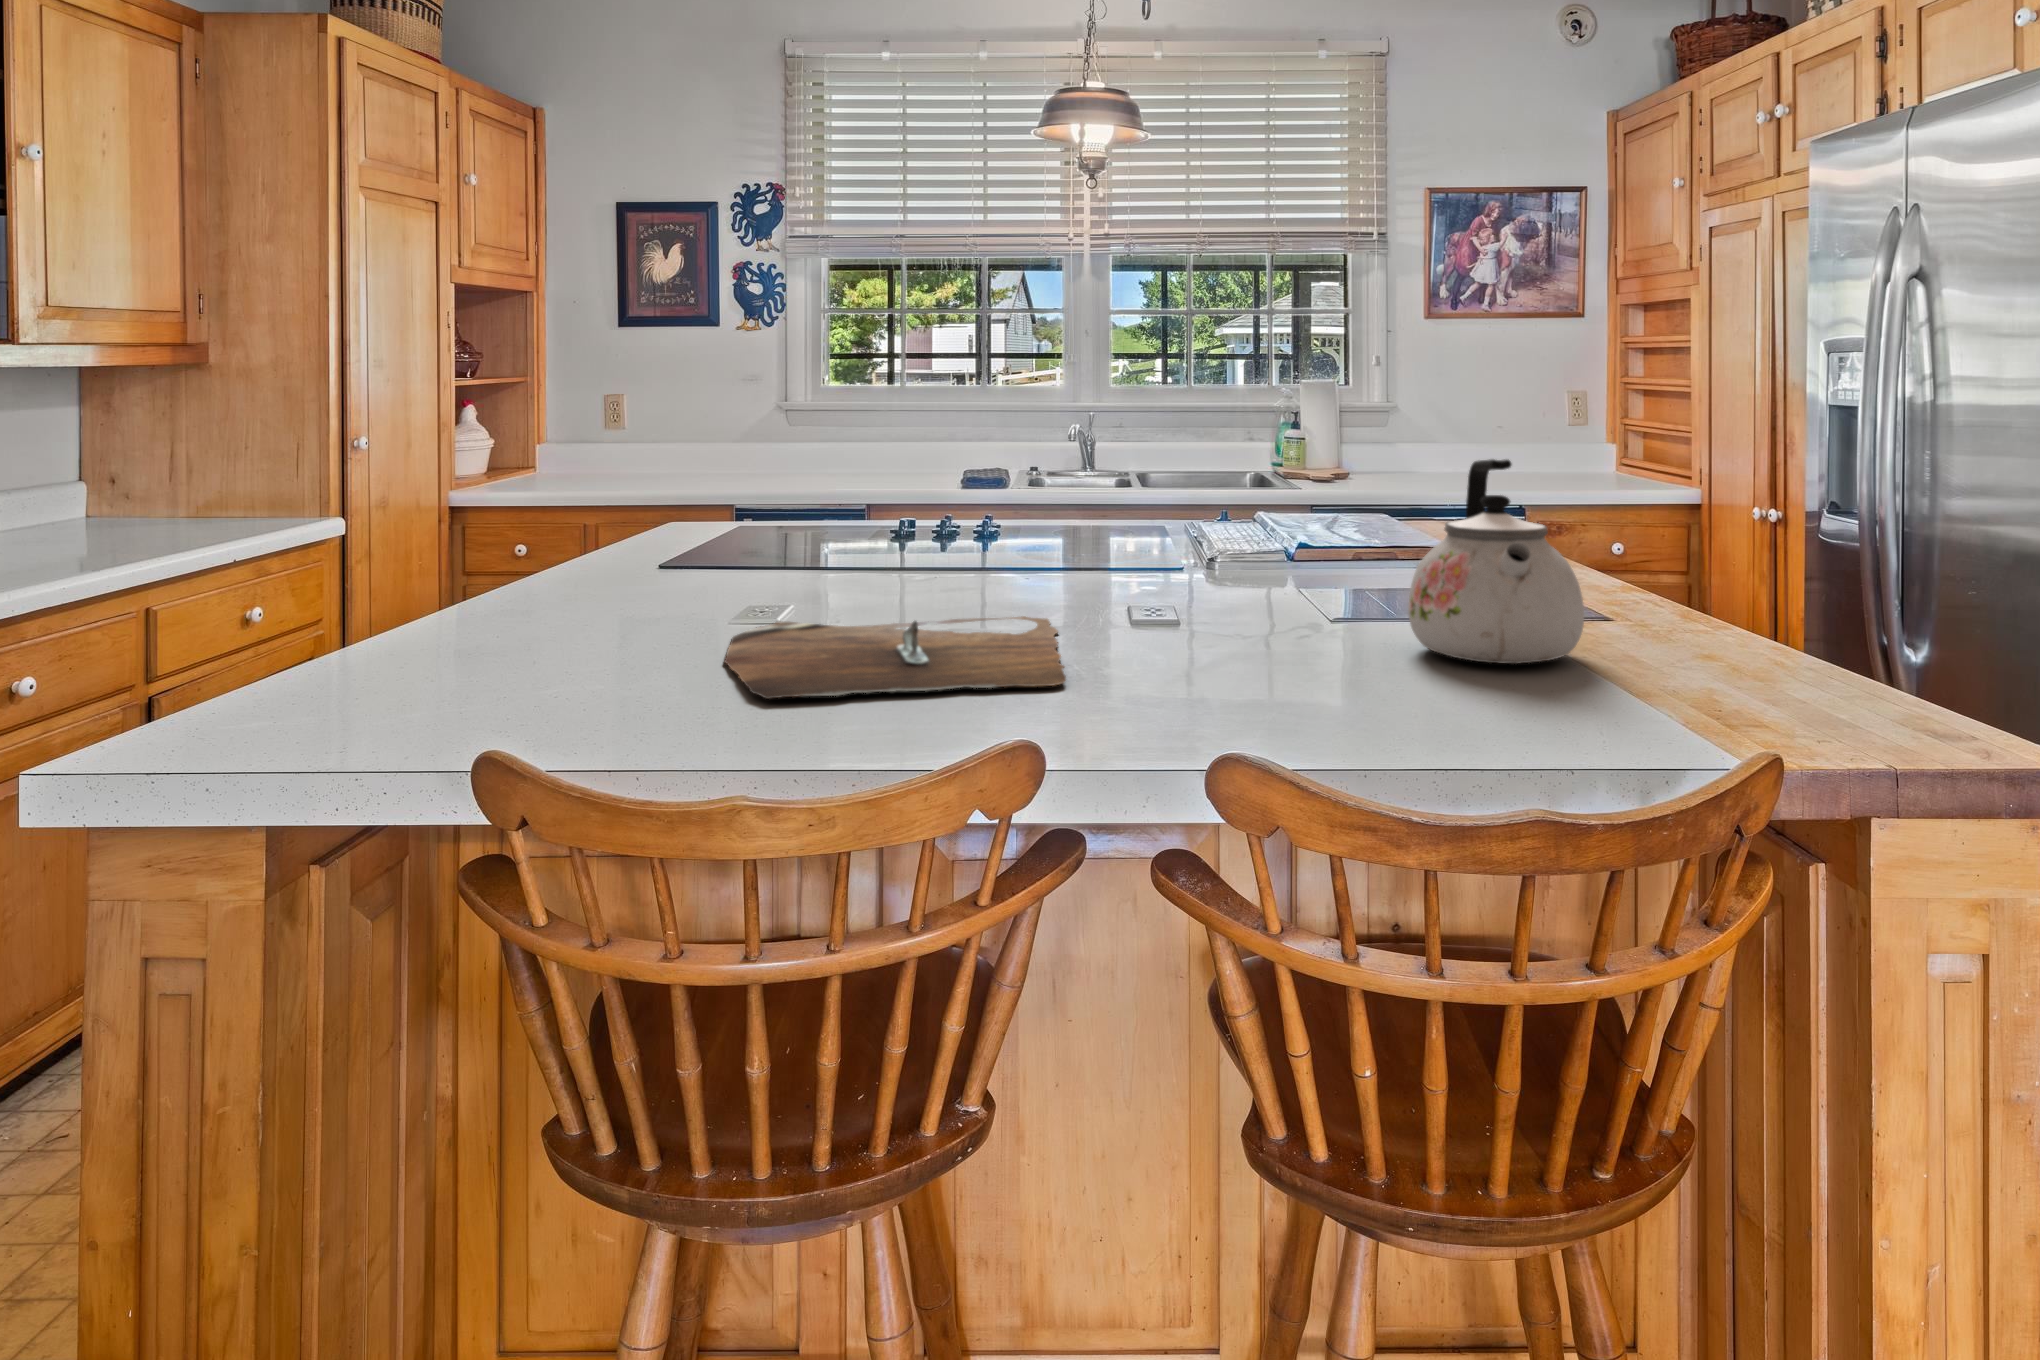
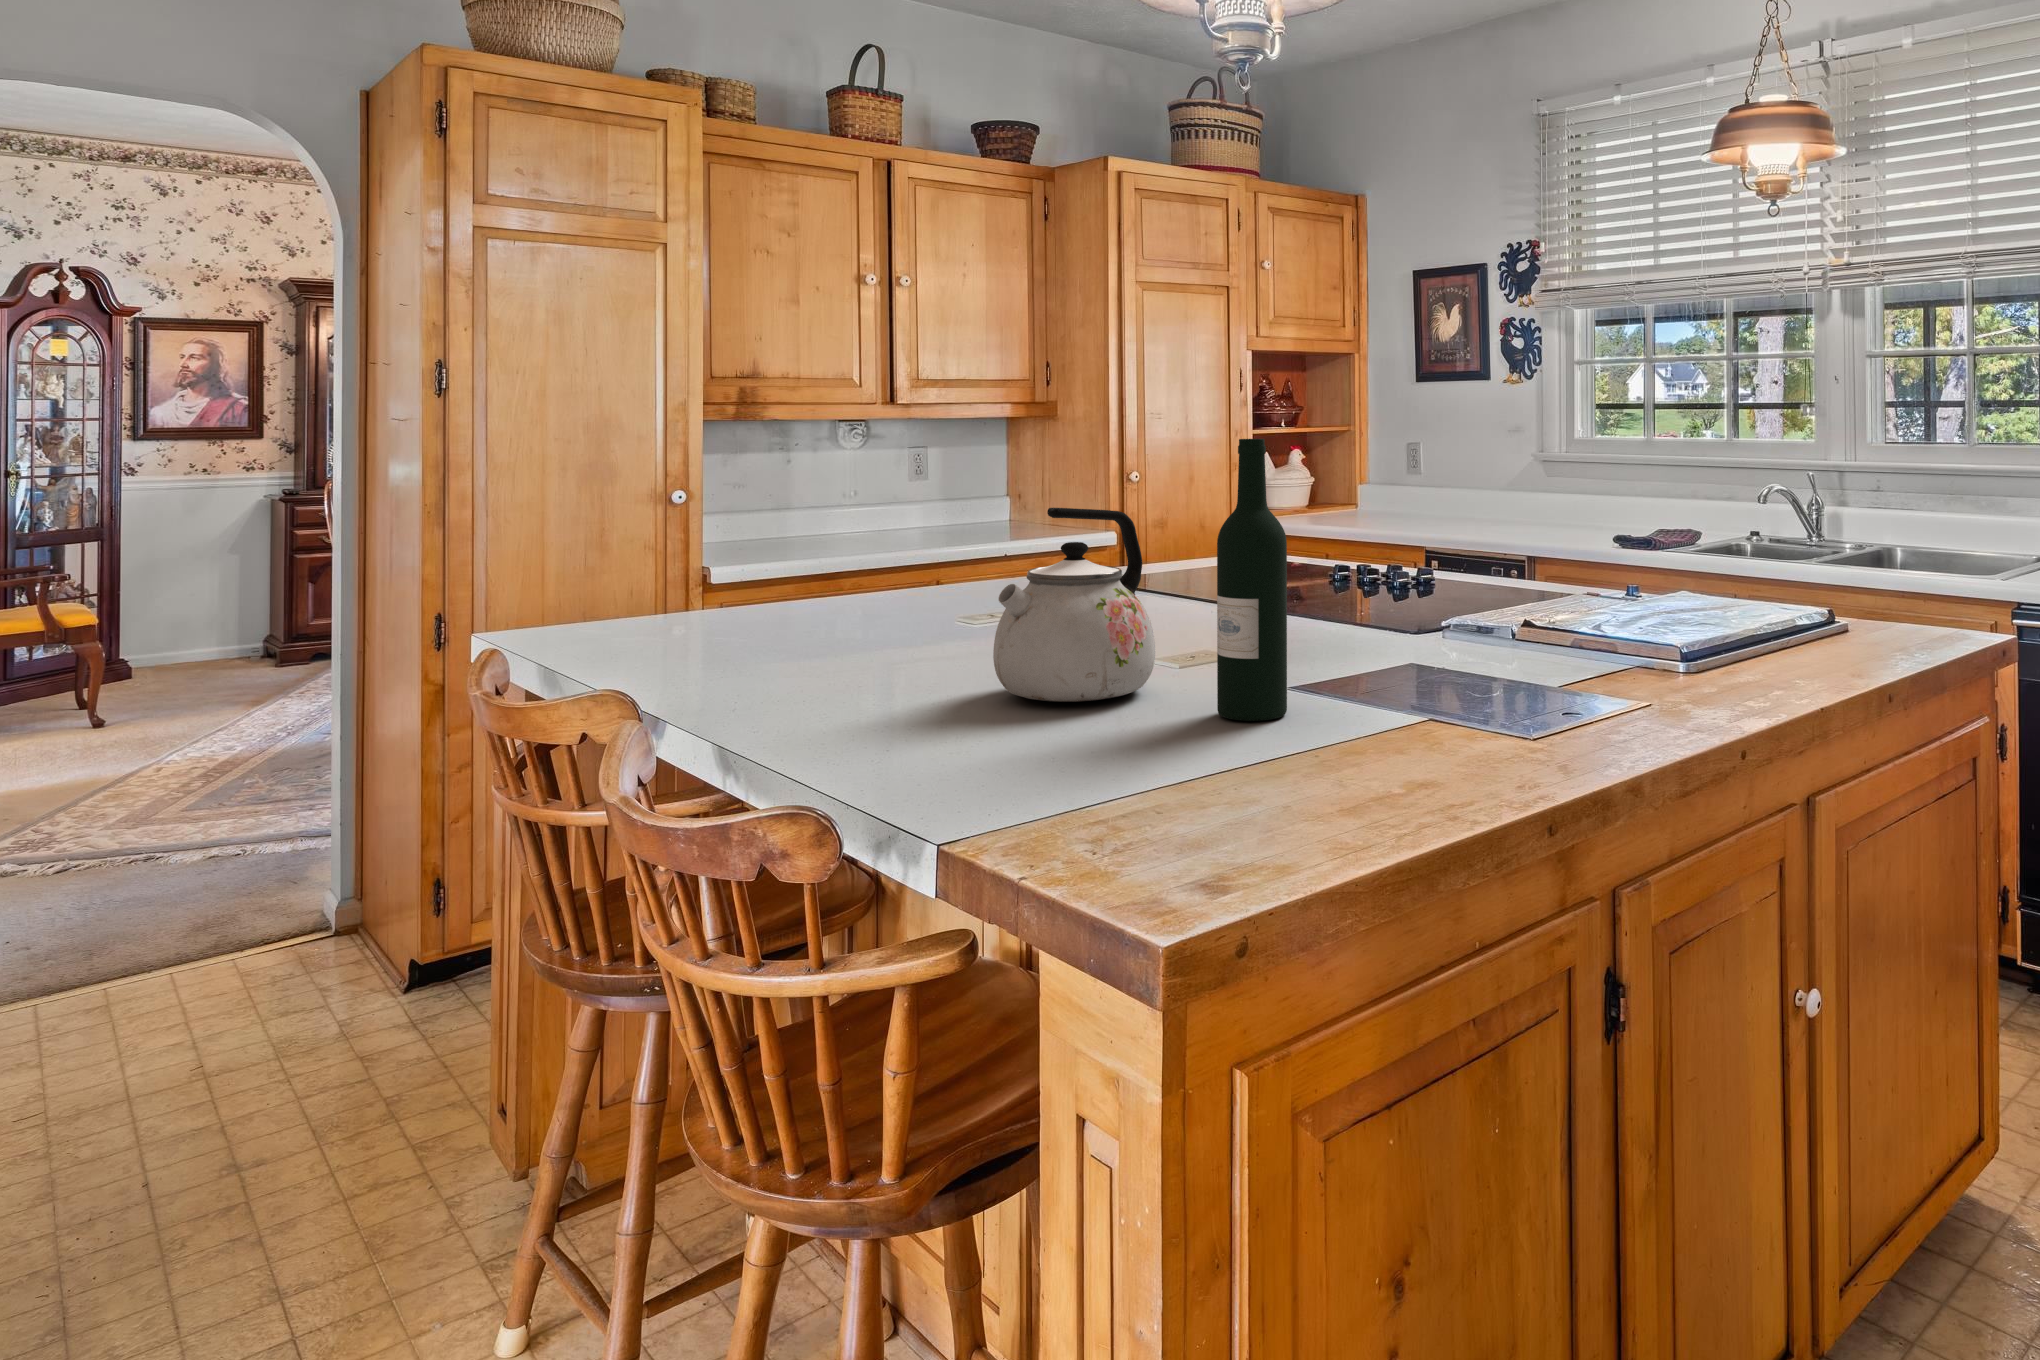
wine bottle: none [1641,385,1712,648] -> present [1217,439,1287,721]
cutting board: present [725,616,1066,699] -> none [643,606,987,659]

